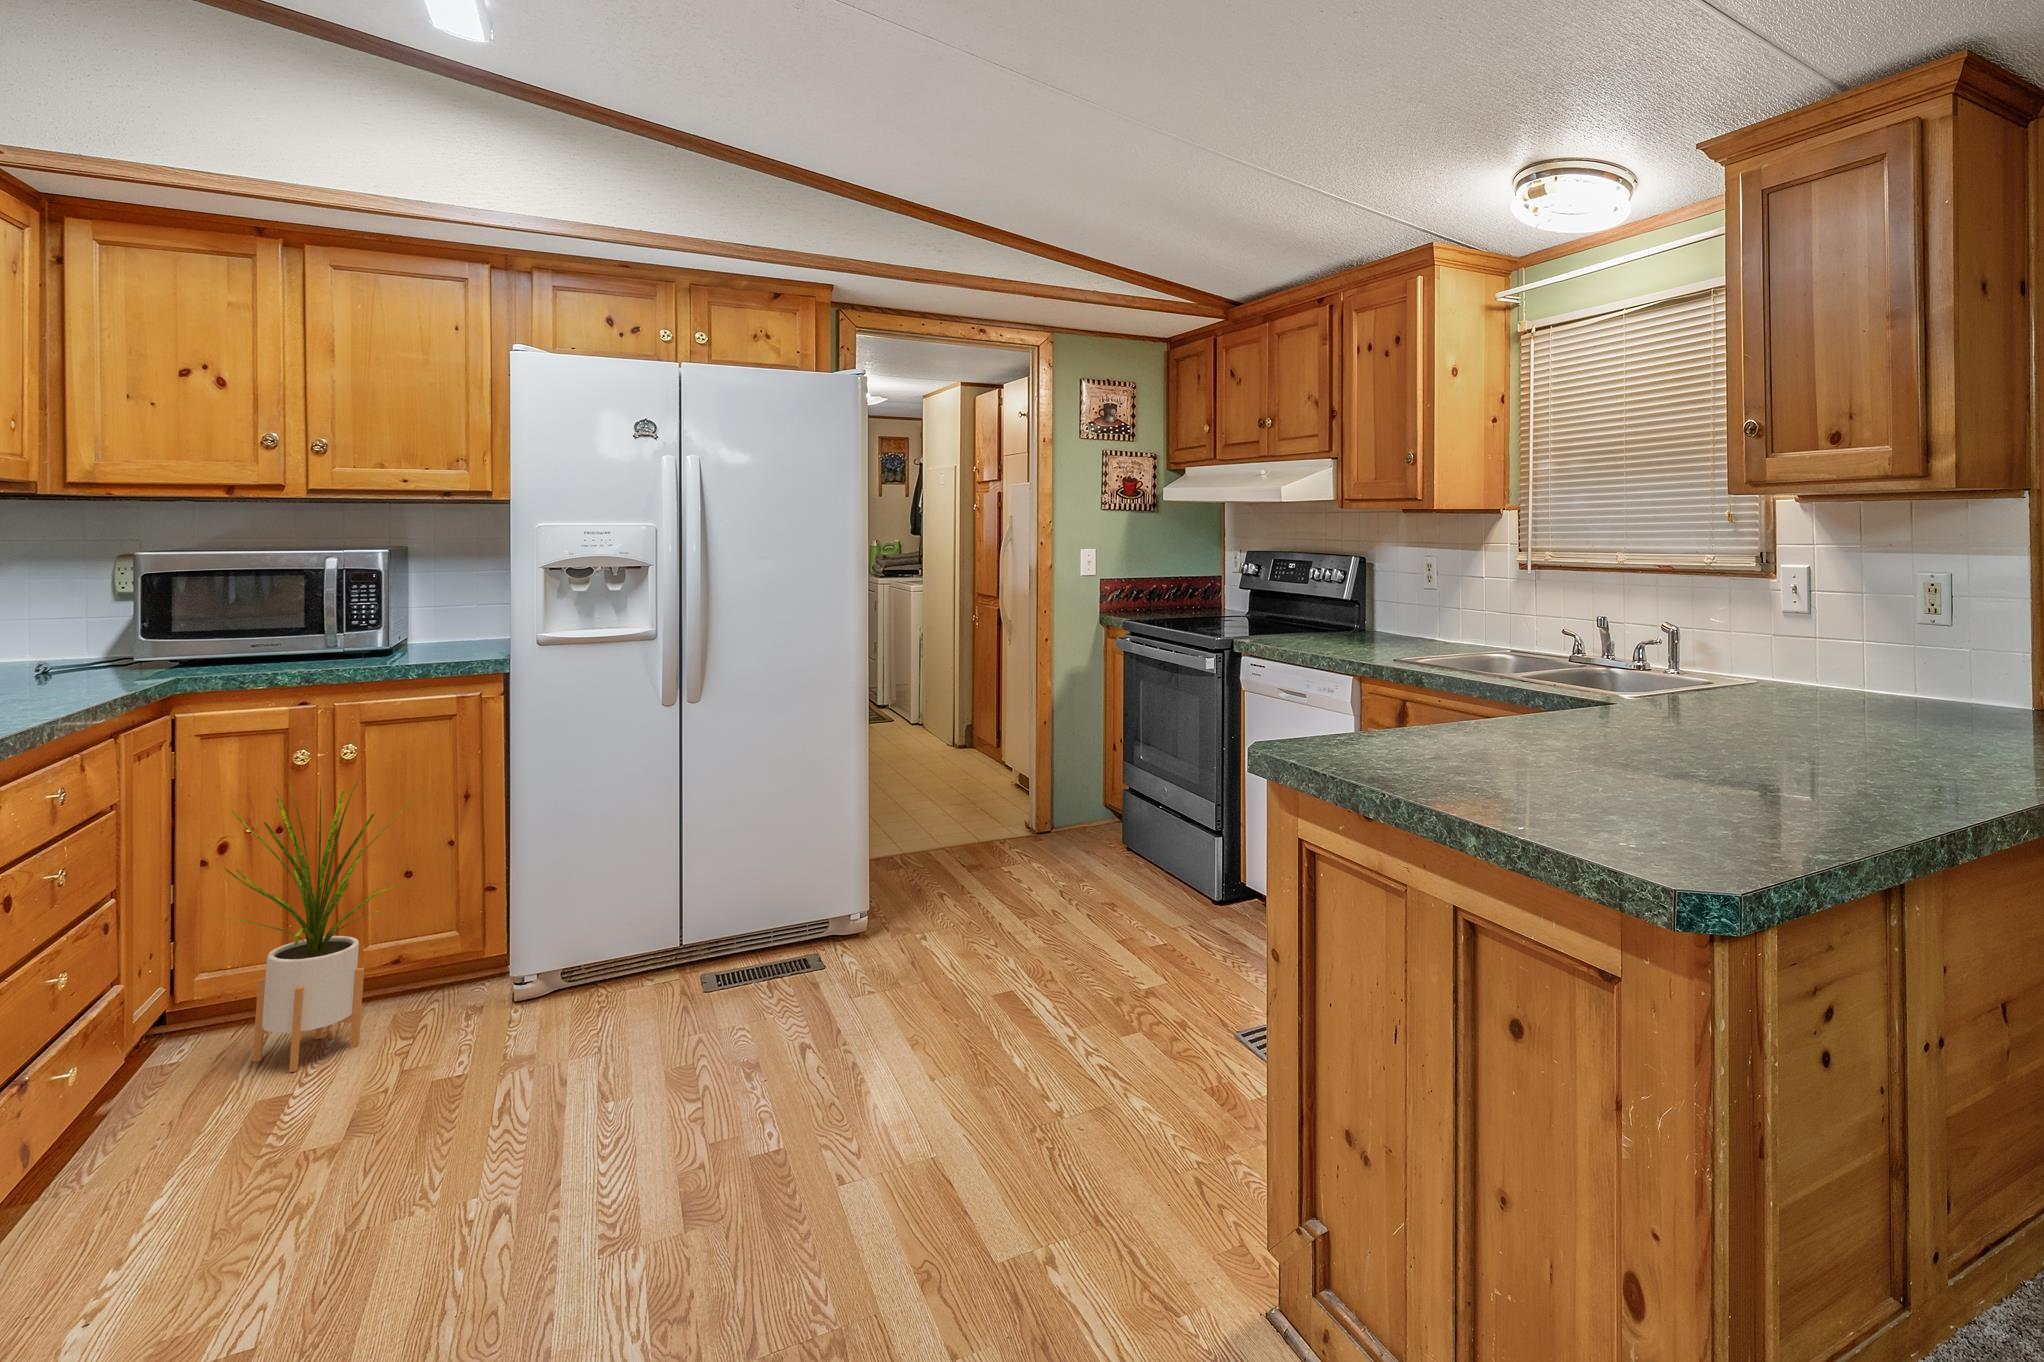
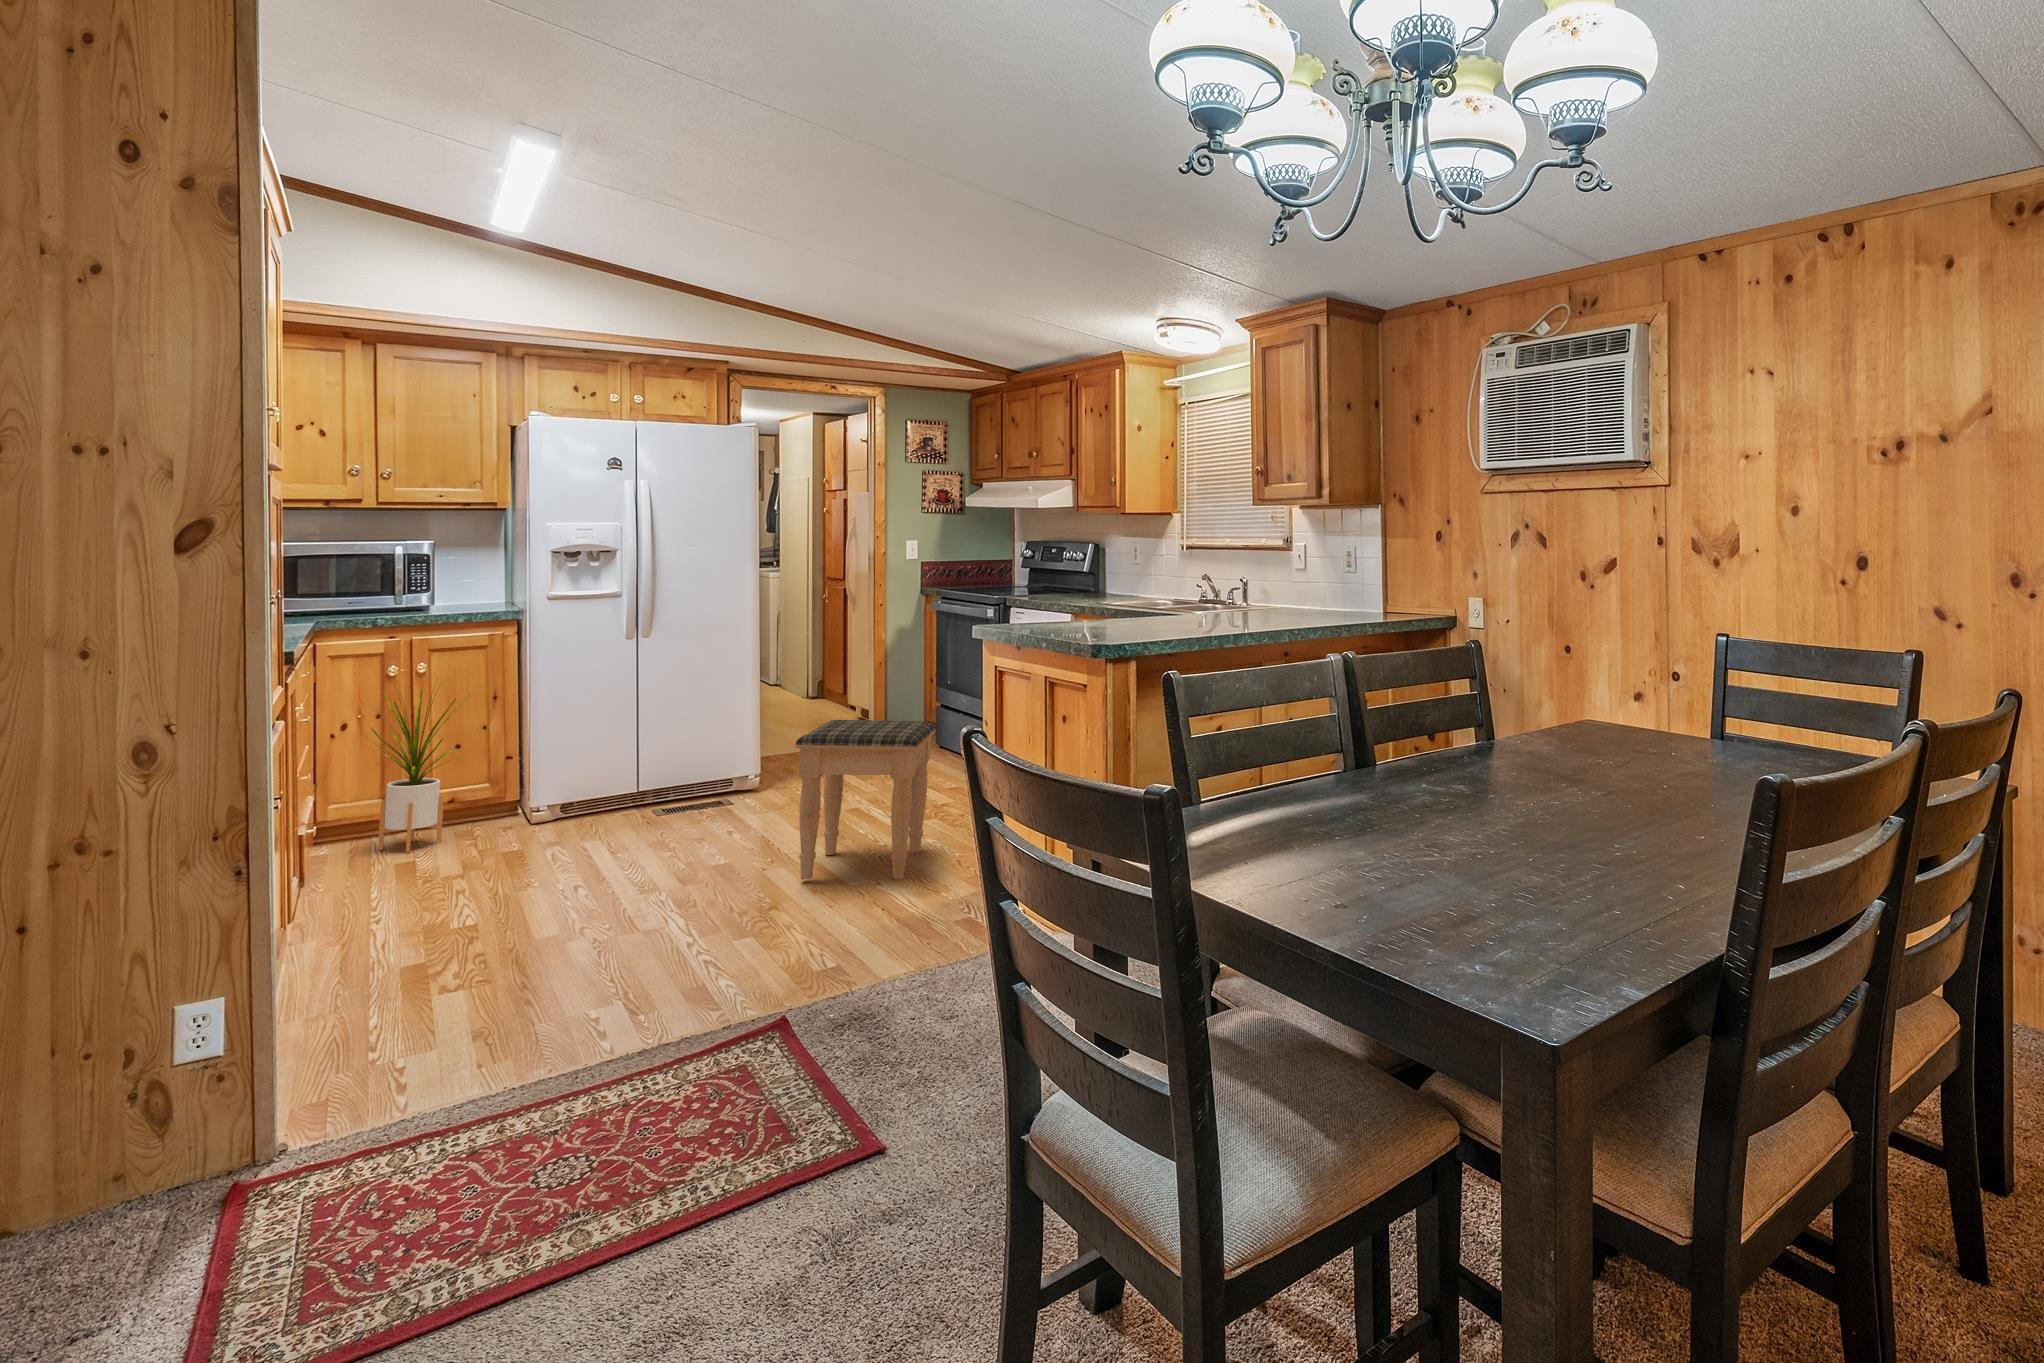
footstool: none [899,887,1158,1251] -> present [795,720,936,880]

